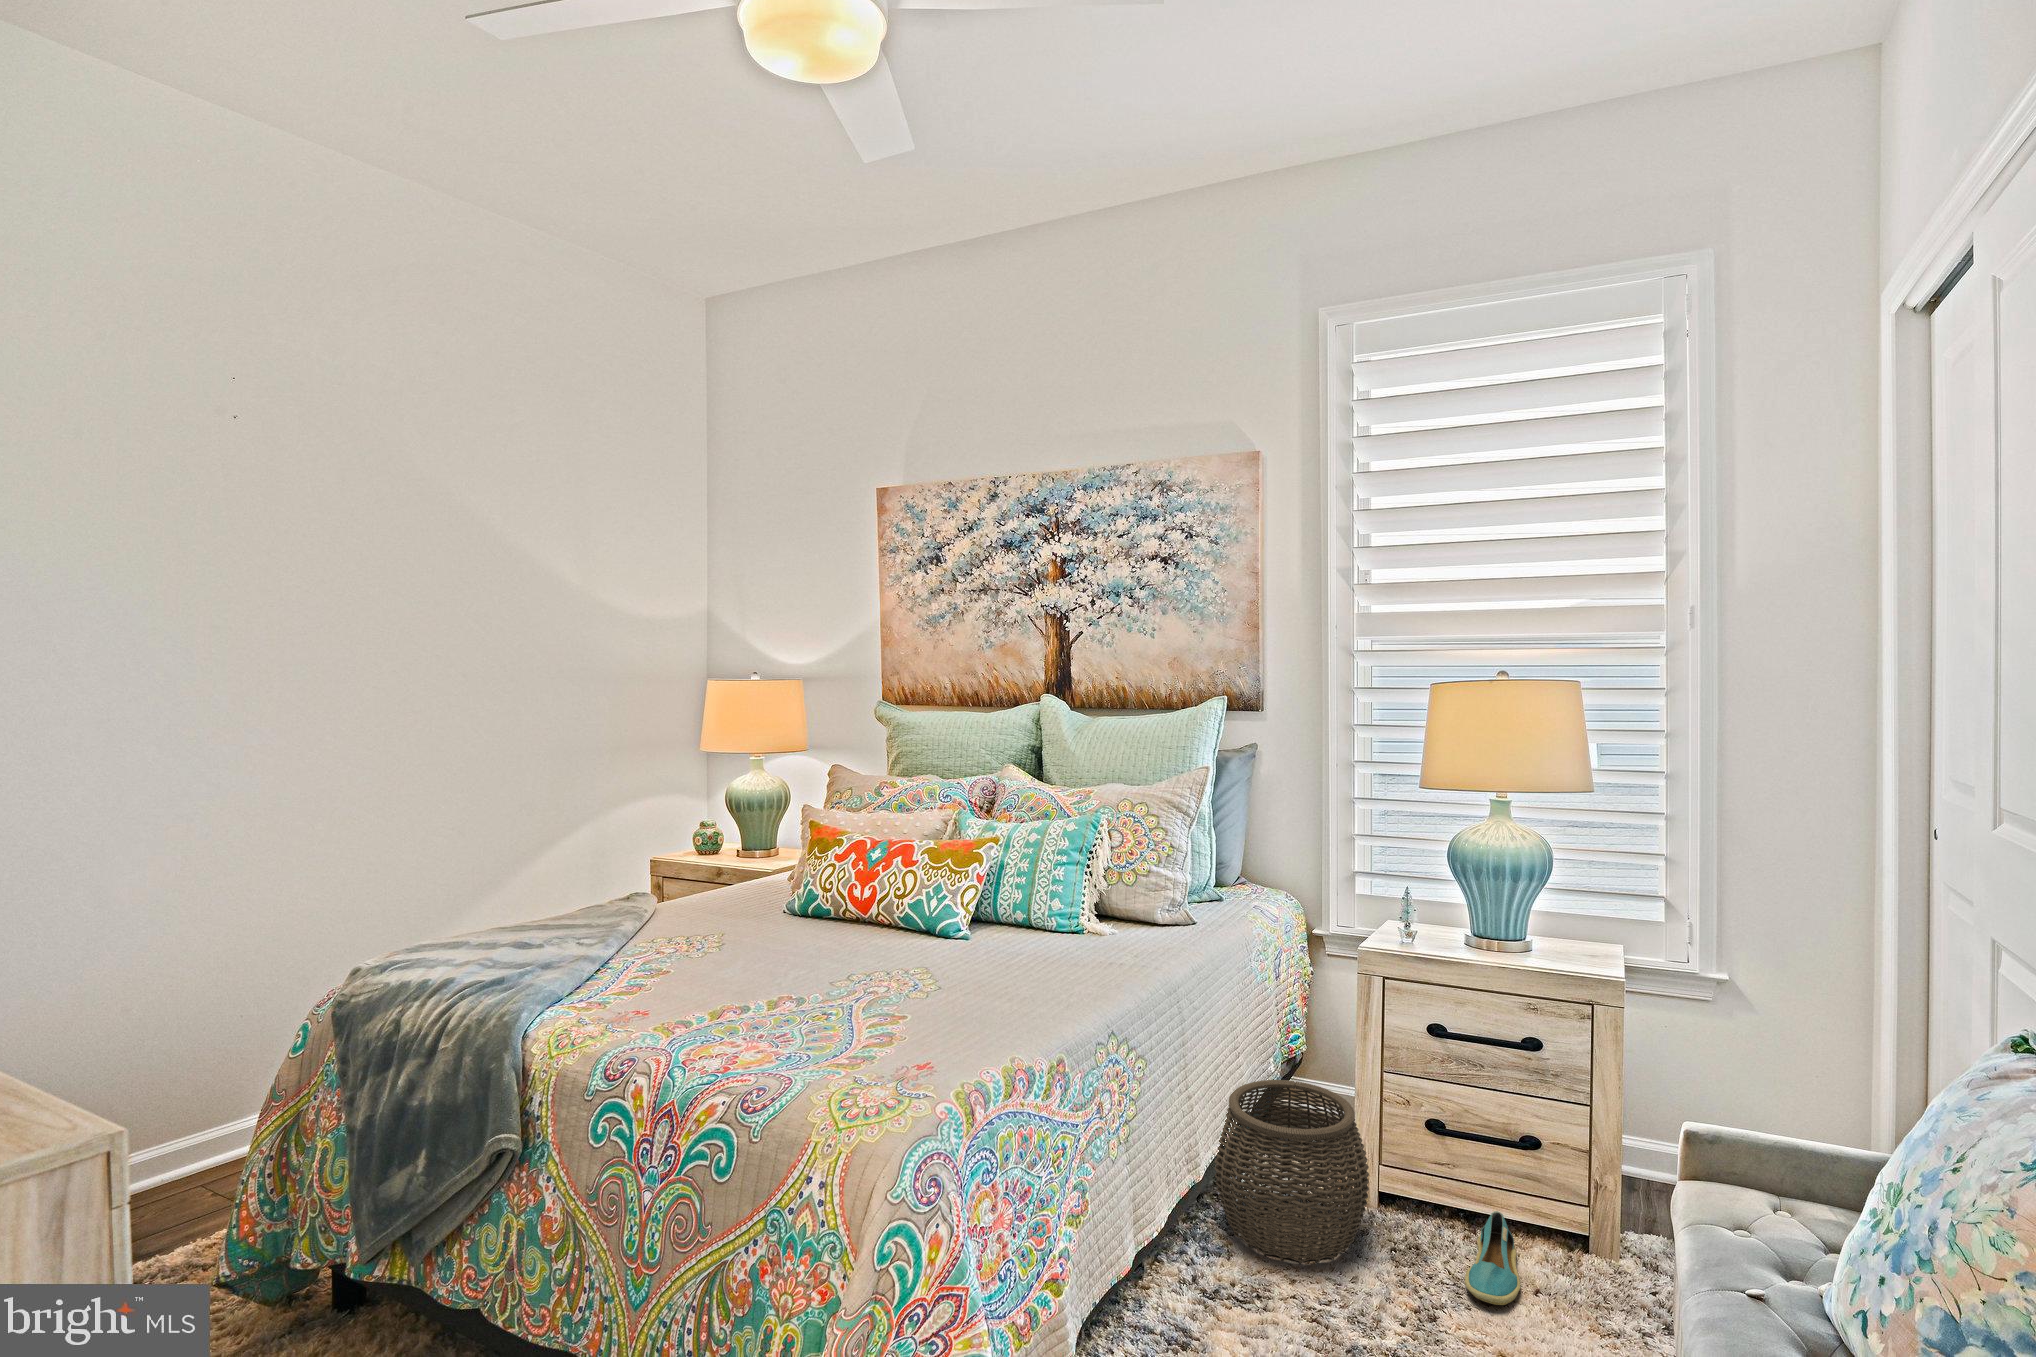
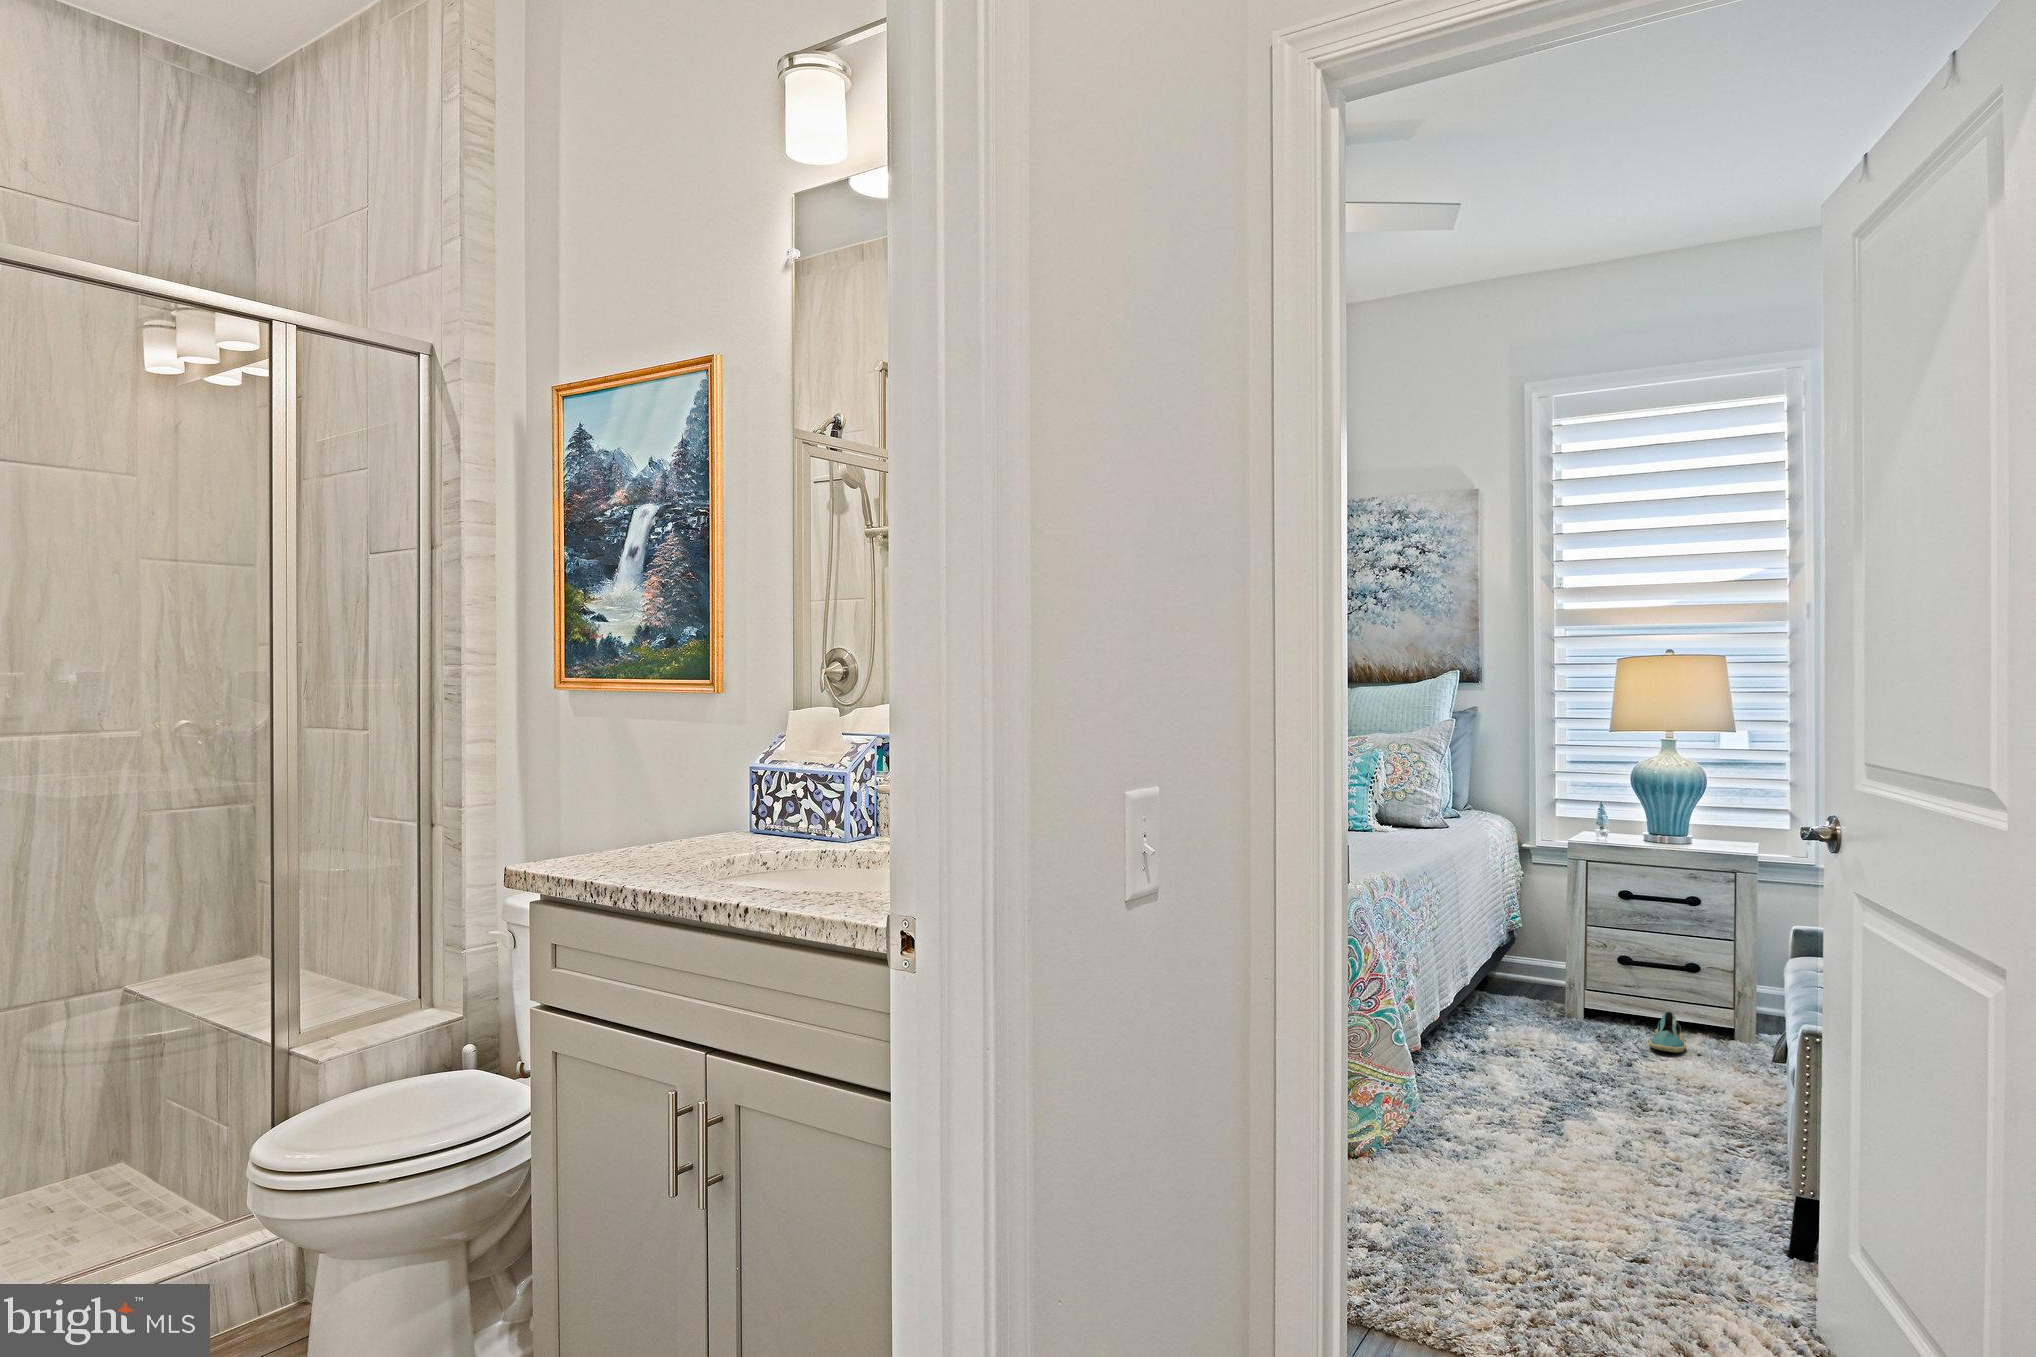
woven basket: present [1215,1080,1369,1263] -> none [1470,933,1581,1039]

